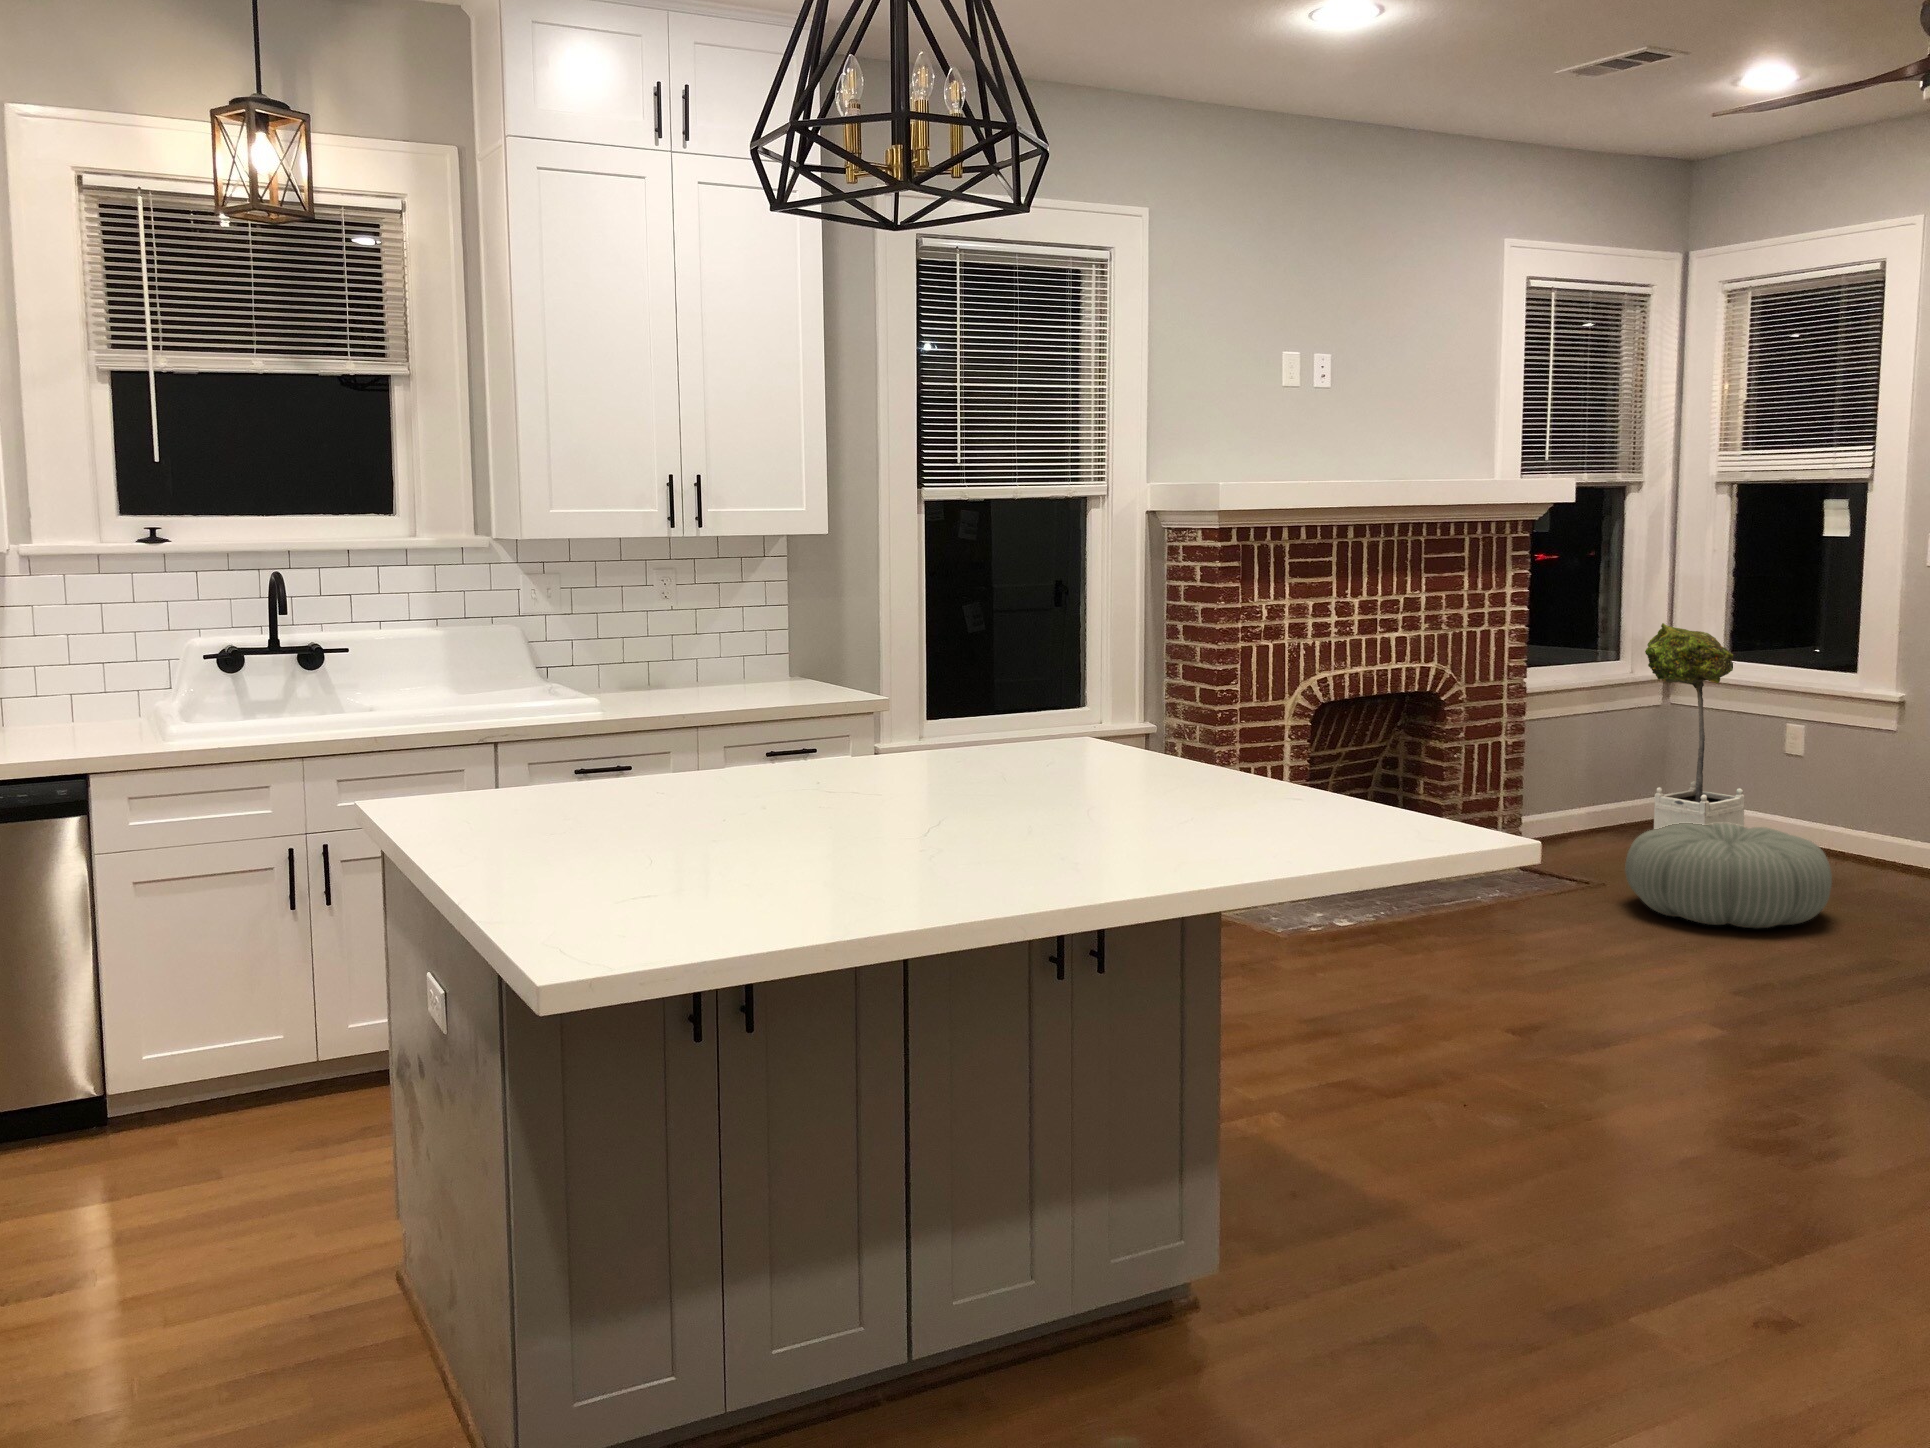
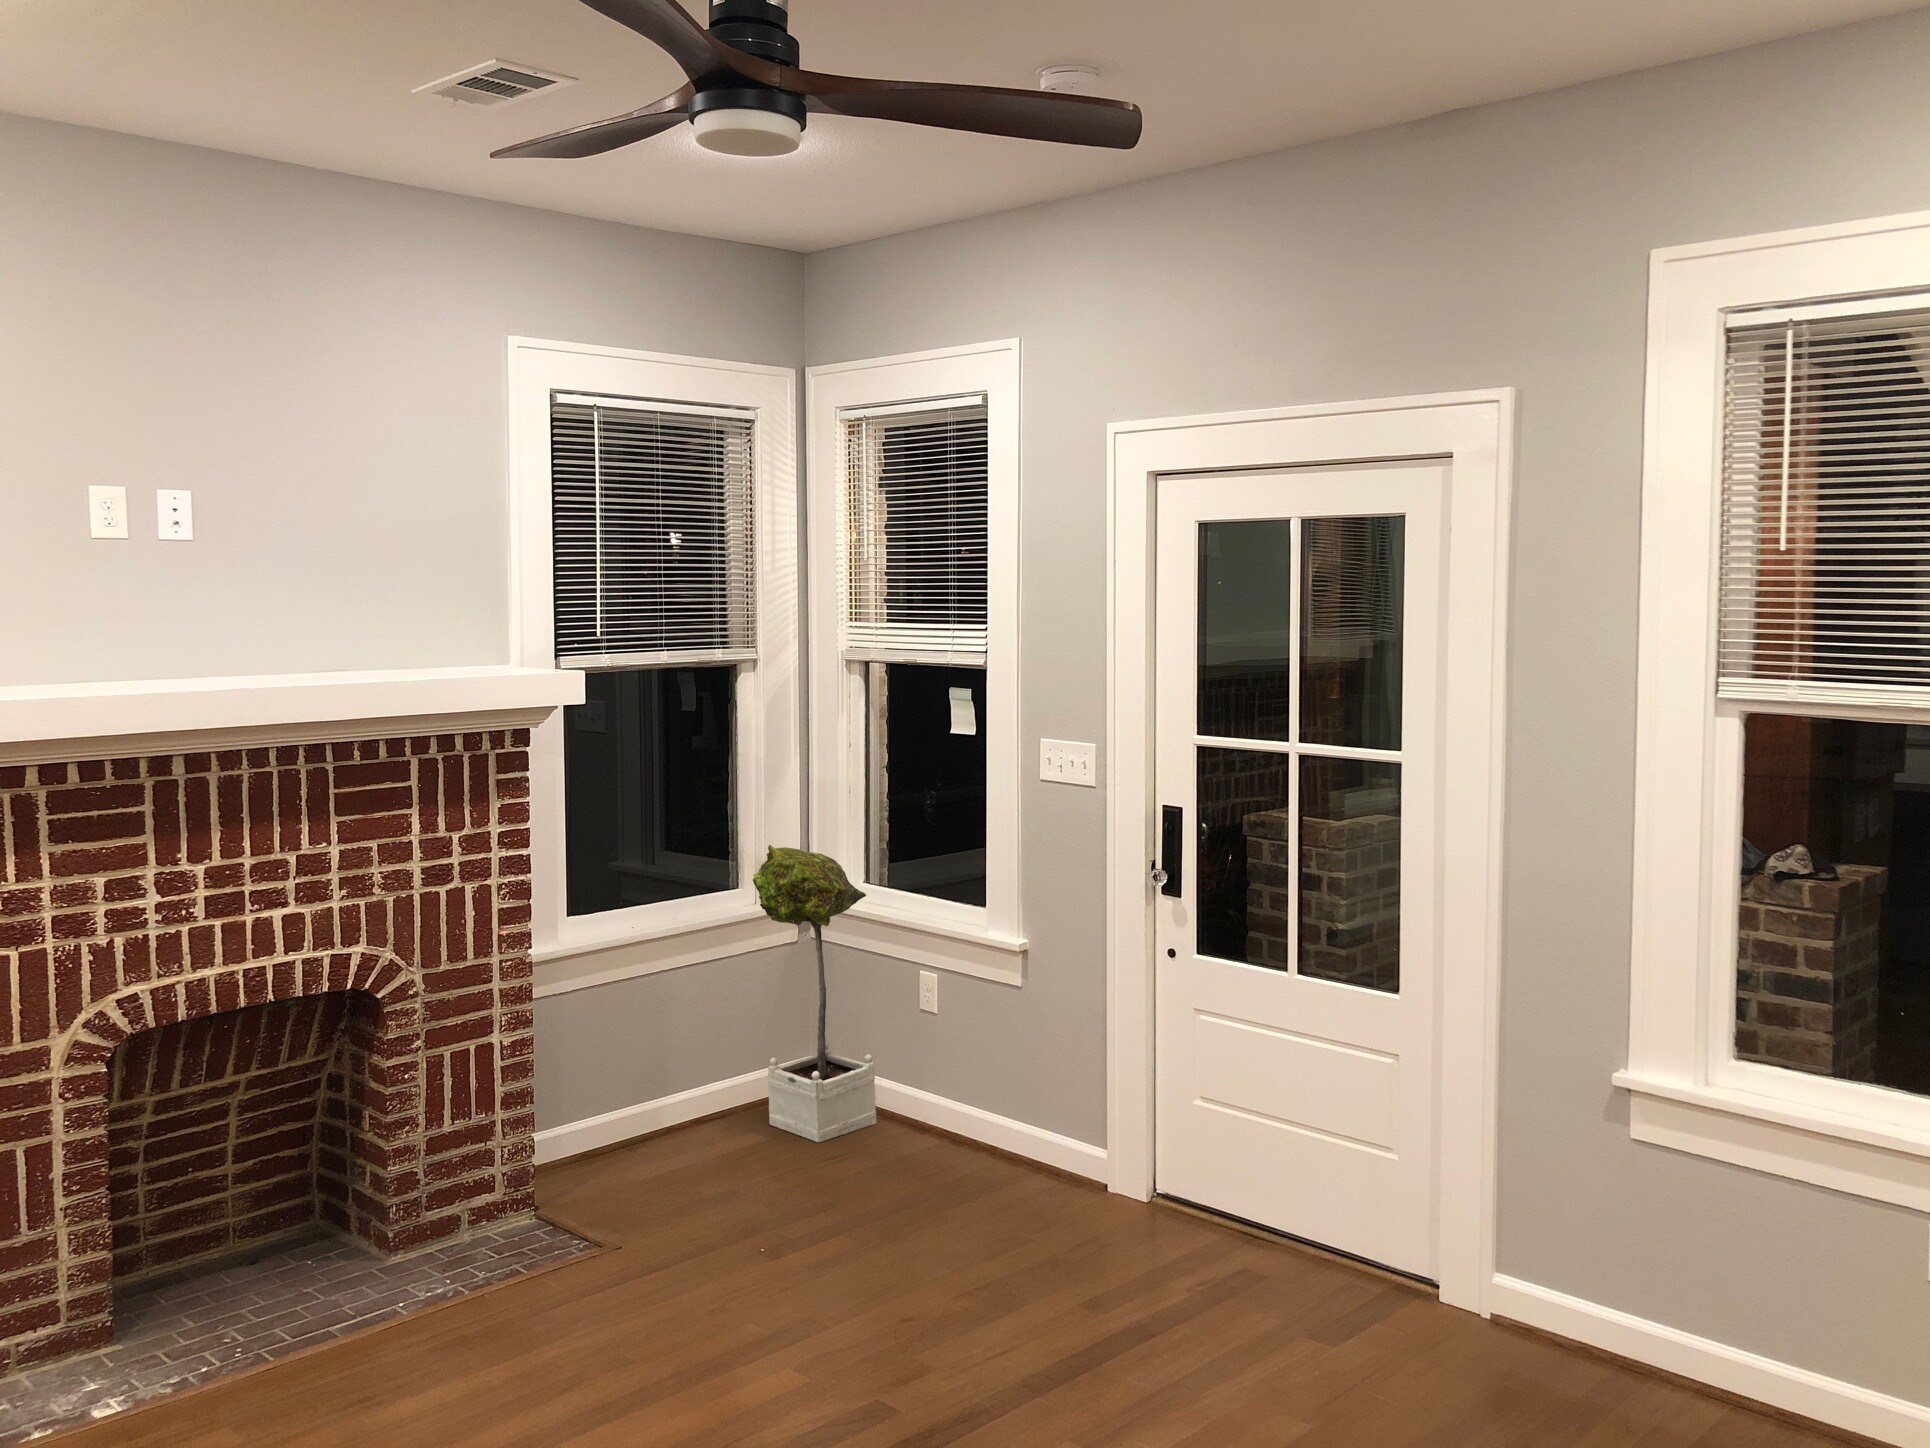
pouf: present [1625,823,1832,928] -> none [617,1155,882,1338]

